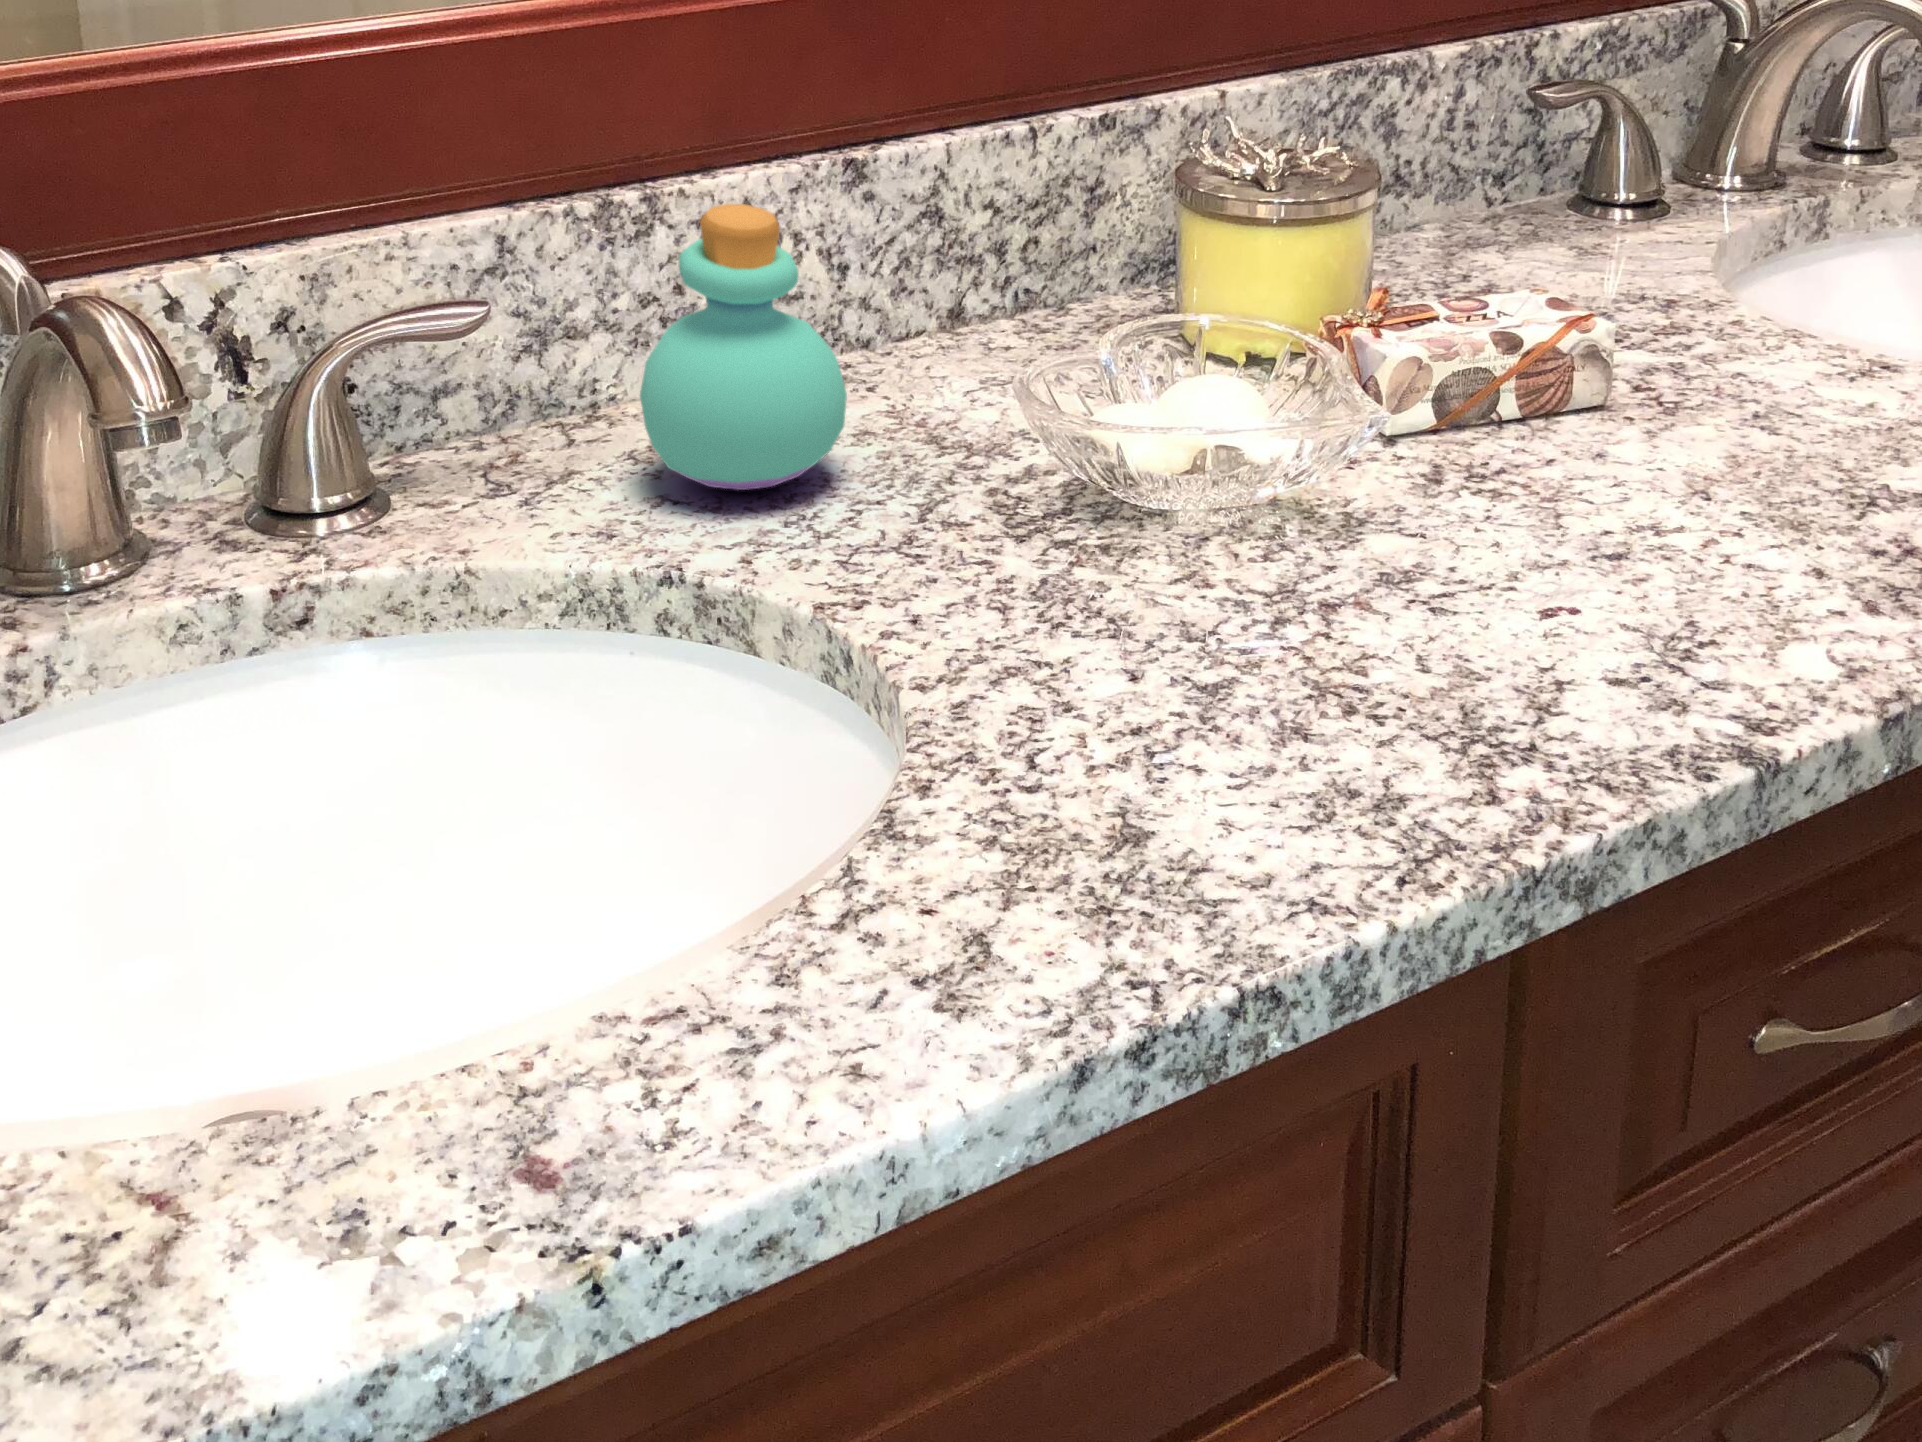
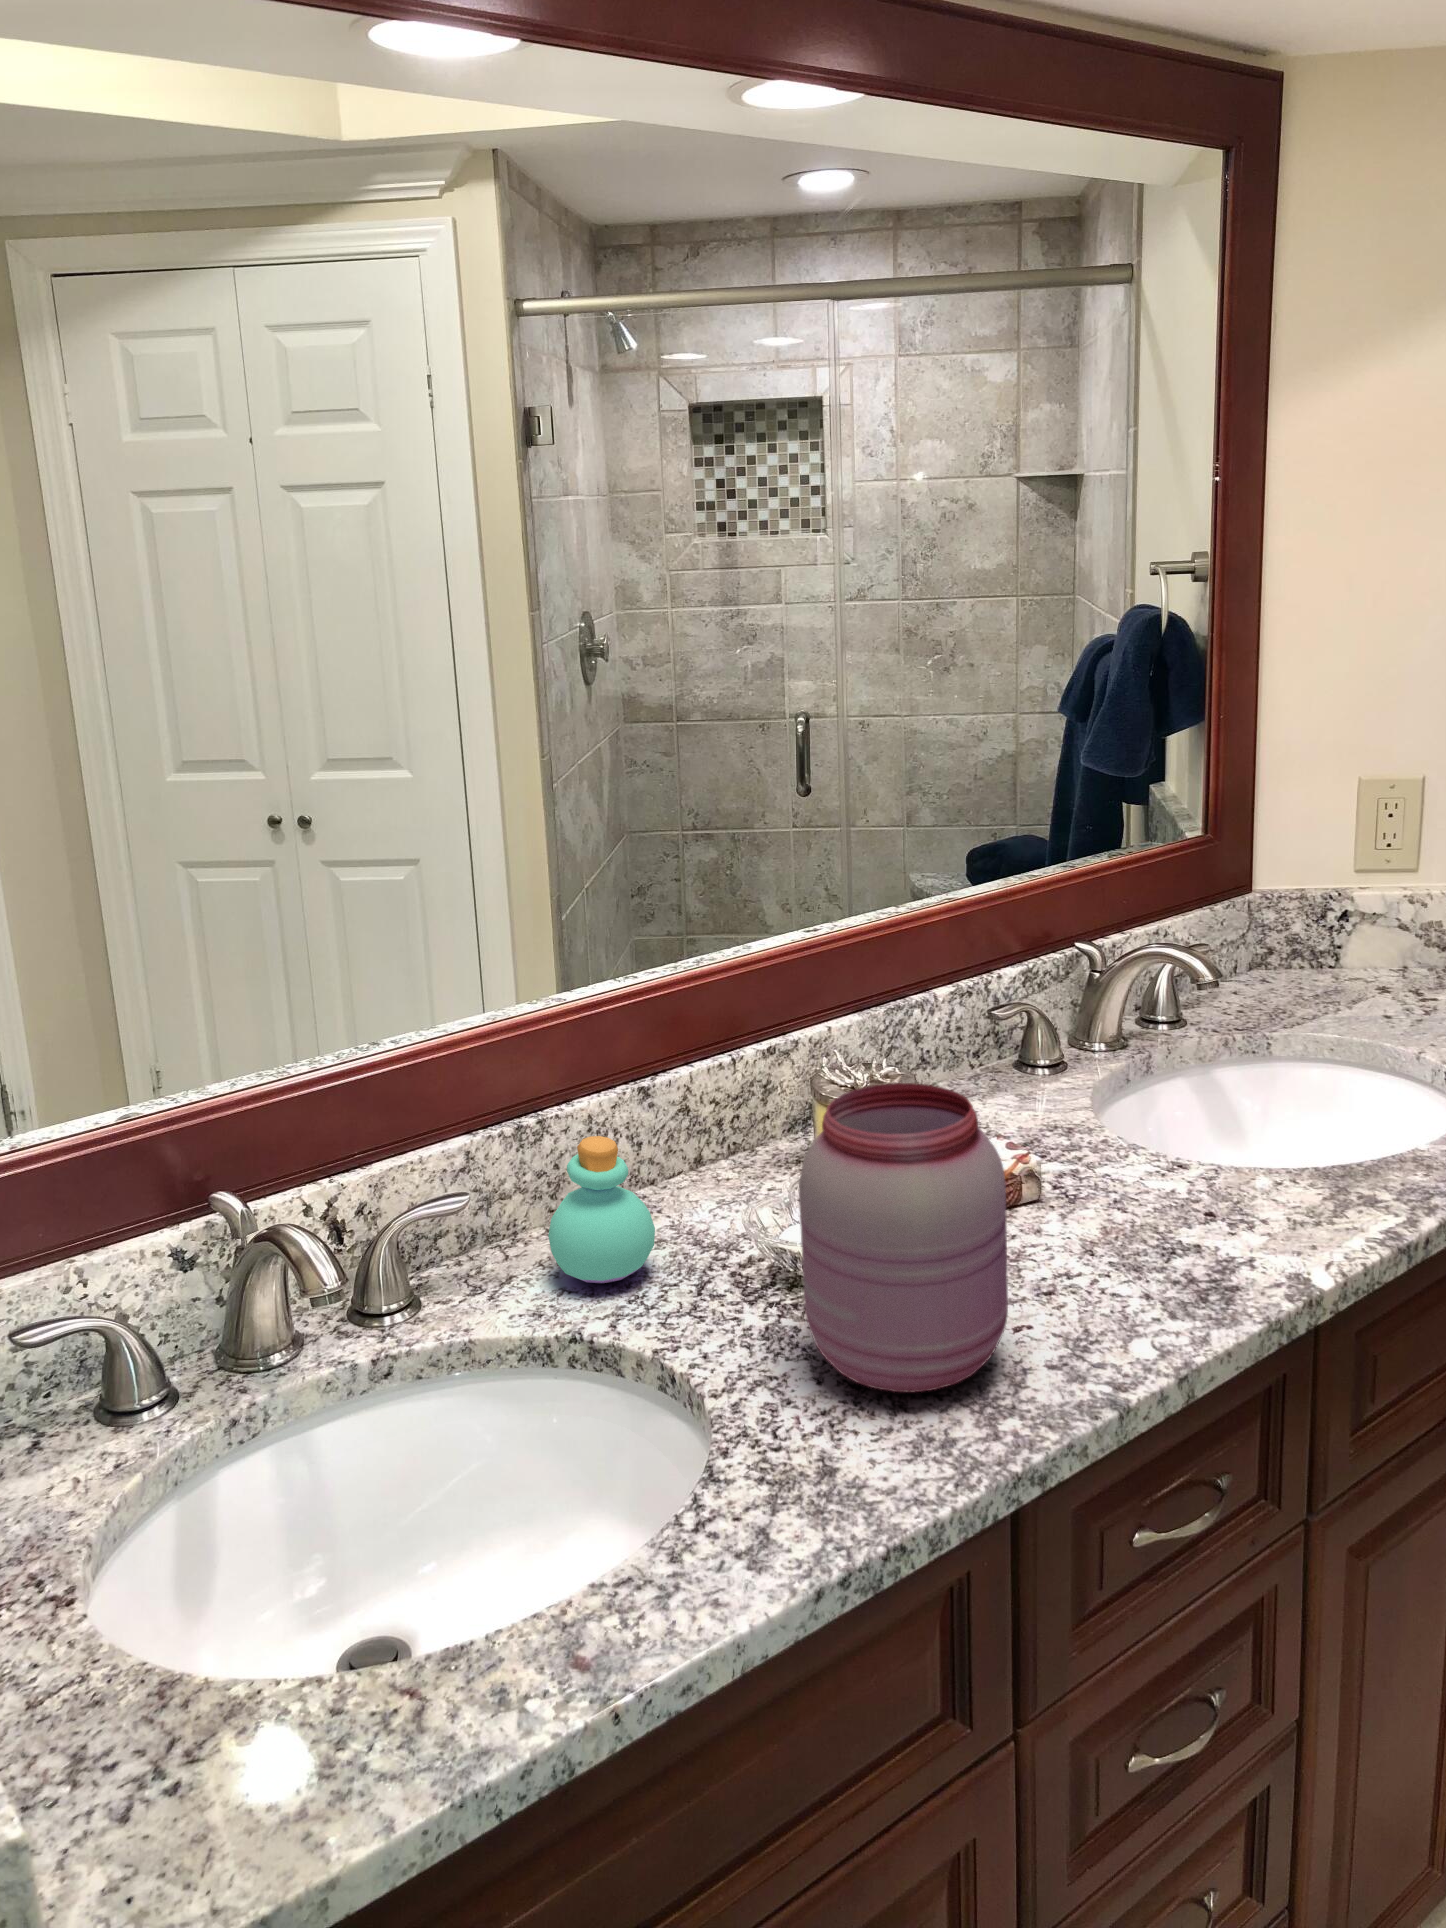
jar: none [1117,83,1551,708] -> present [799,1083,1008,1392]

